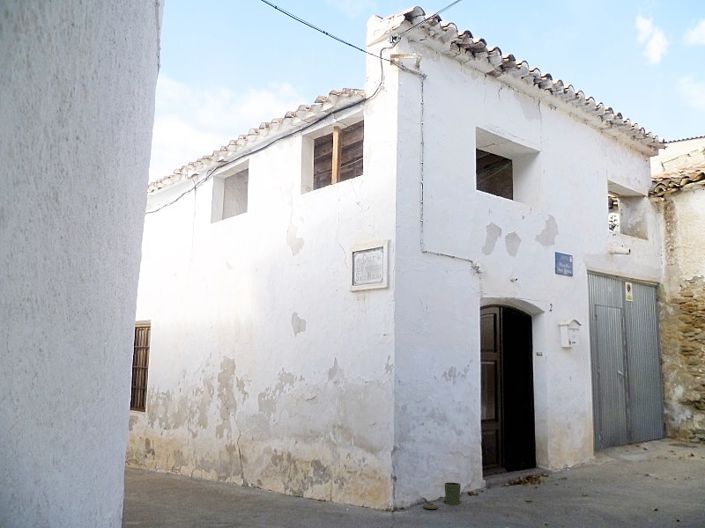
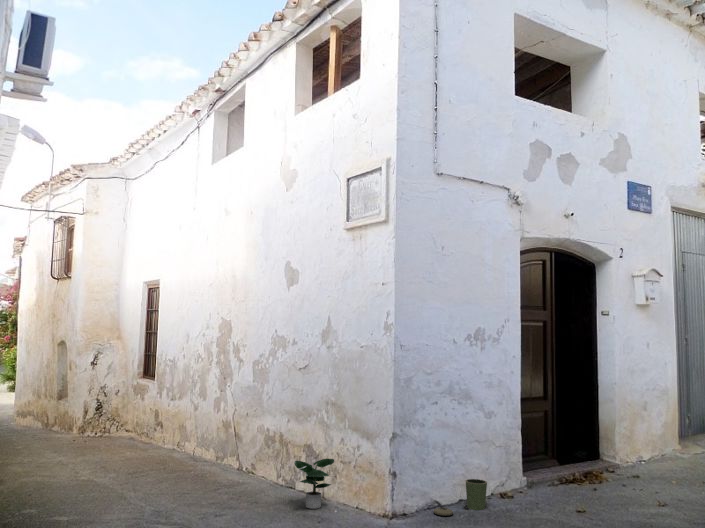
potted plant: none [312,470,343,509] -> present [294,459,334,509]

